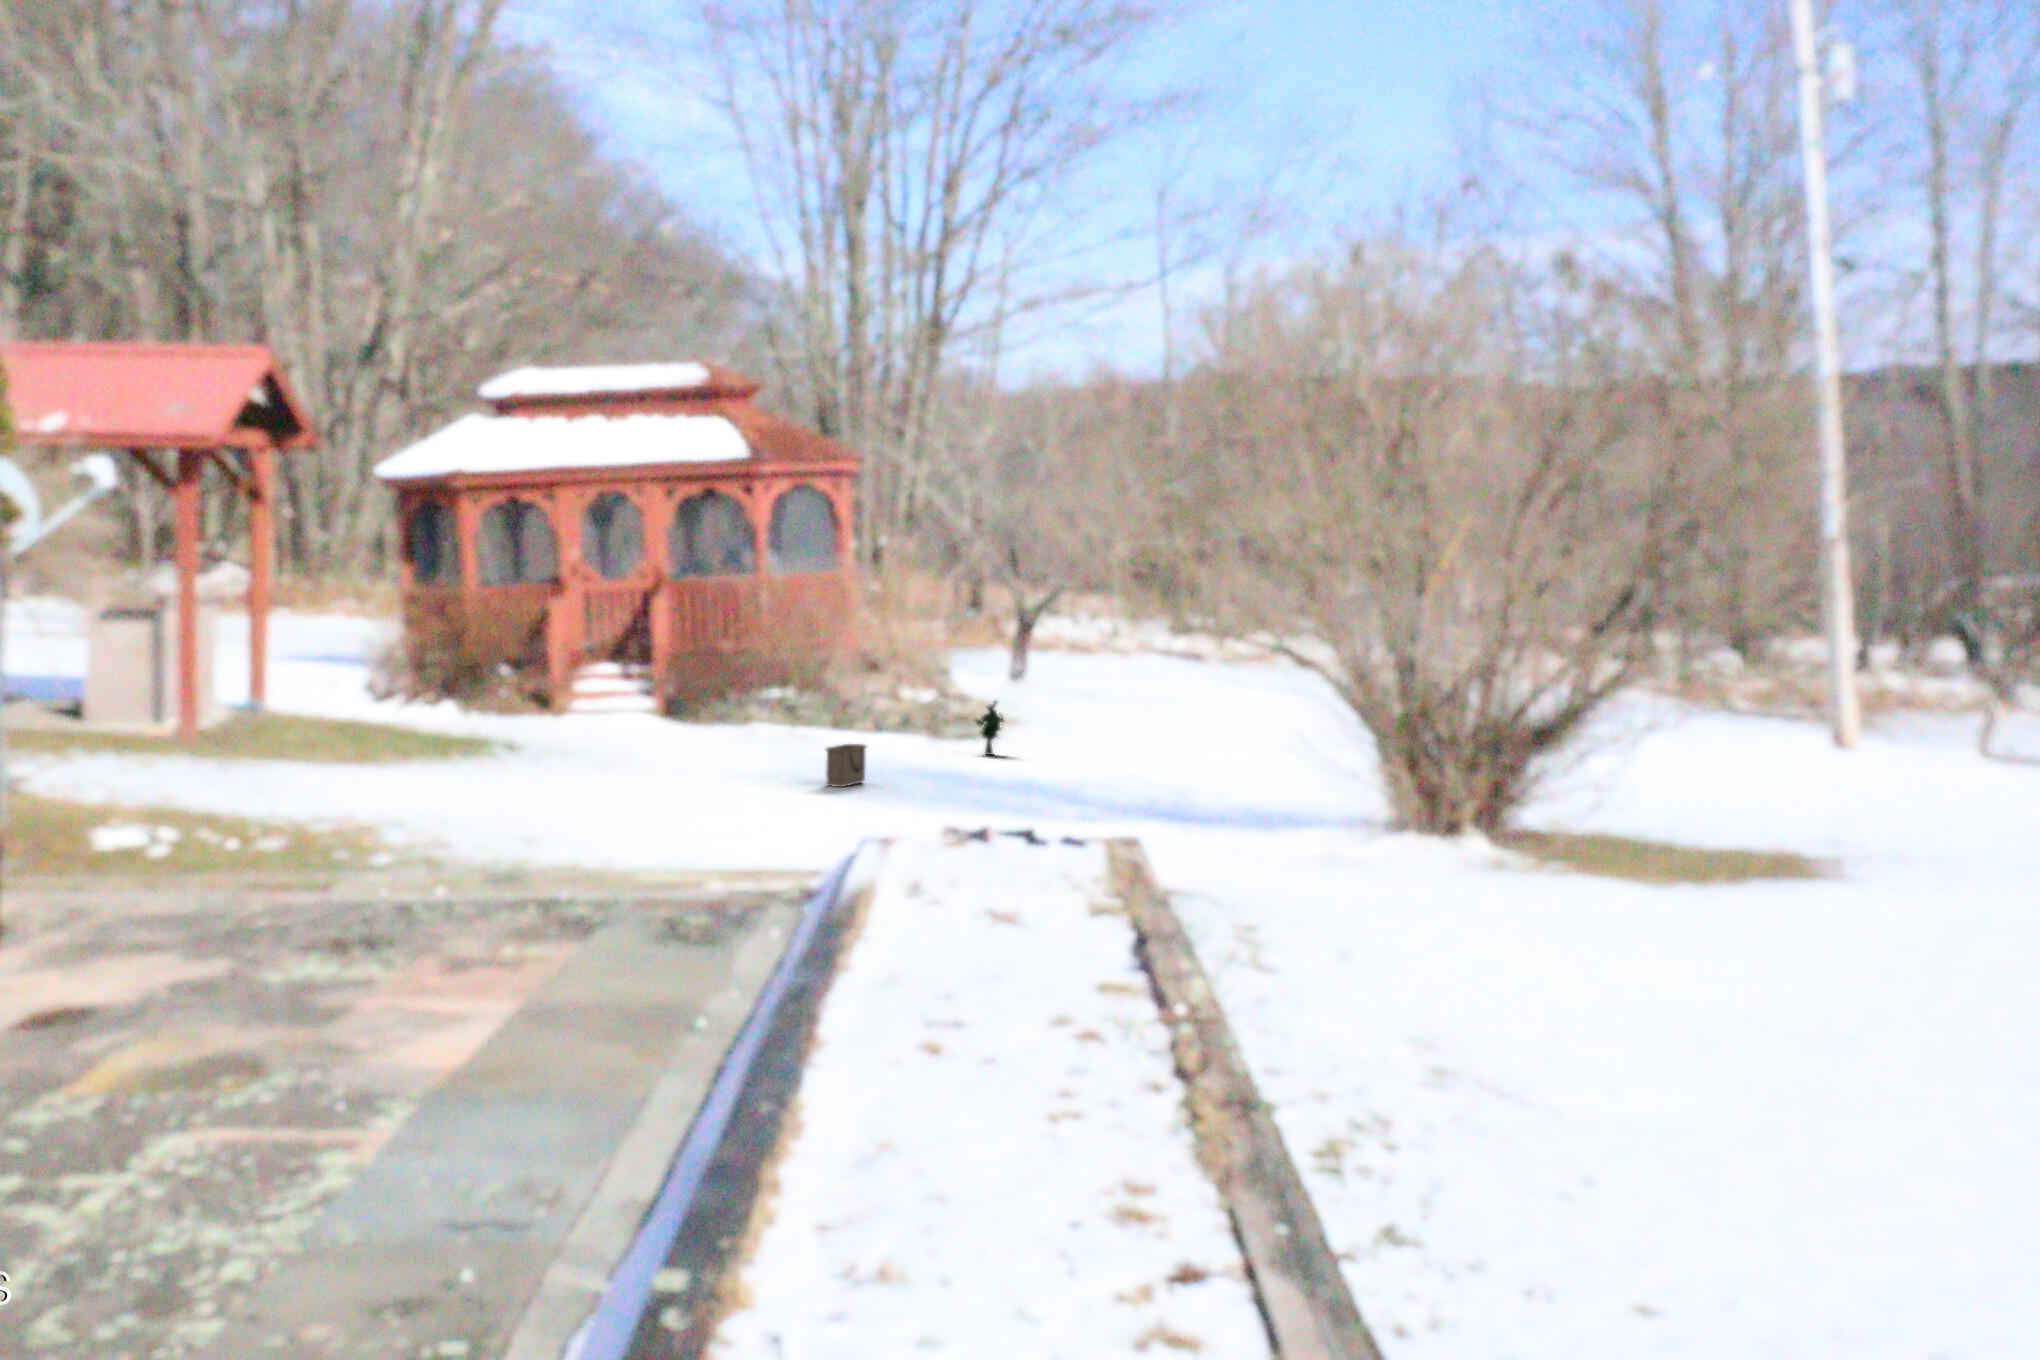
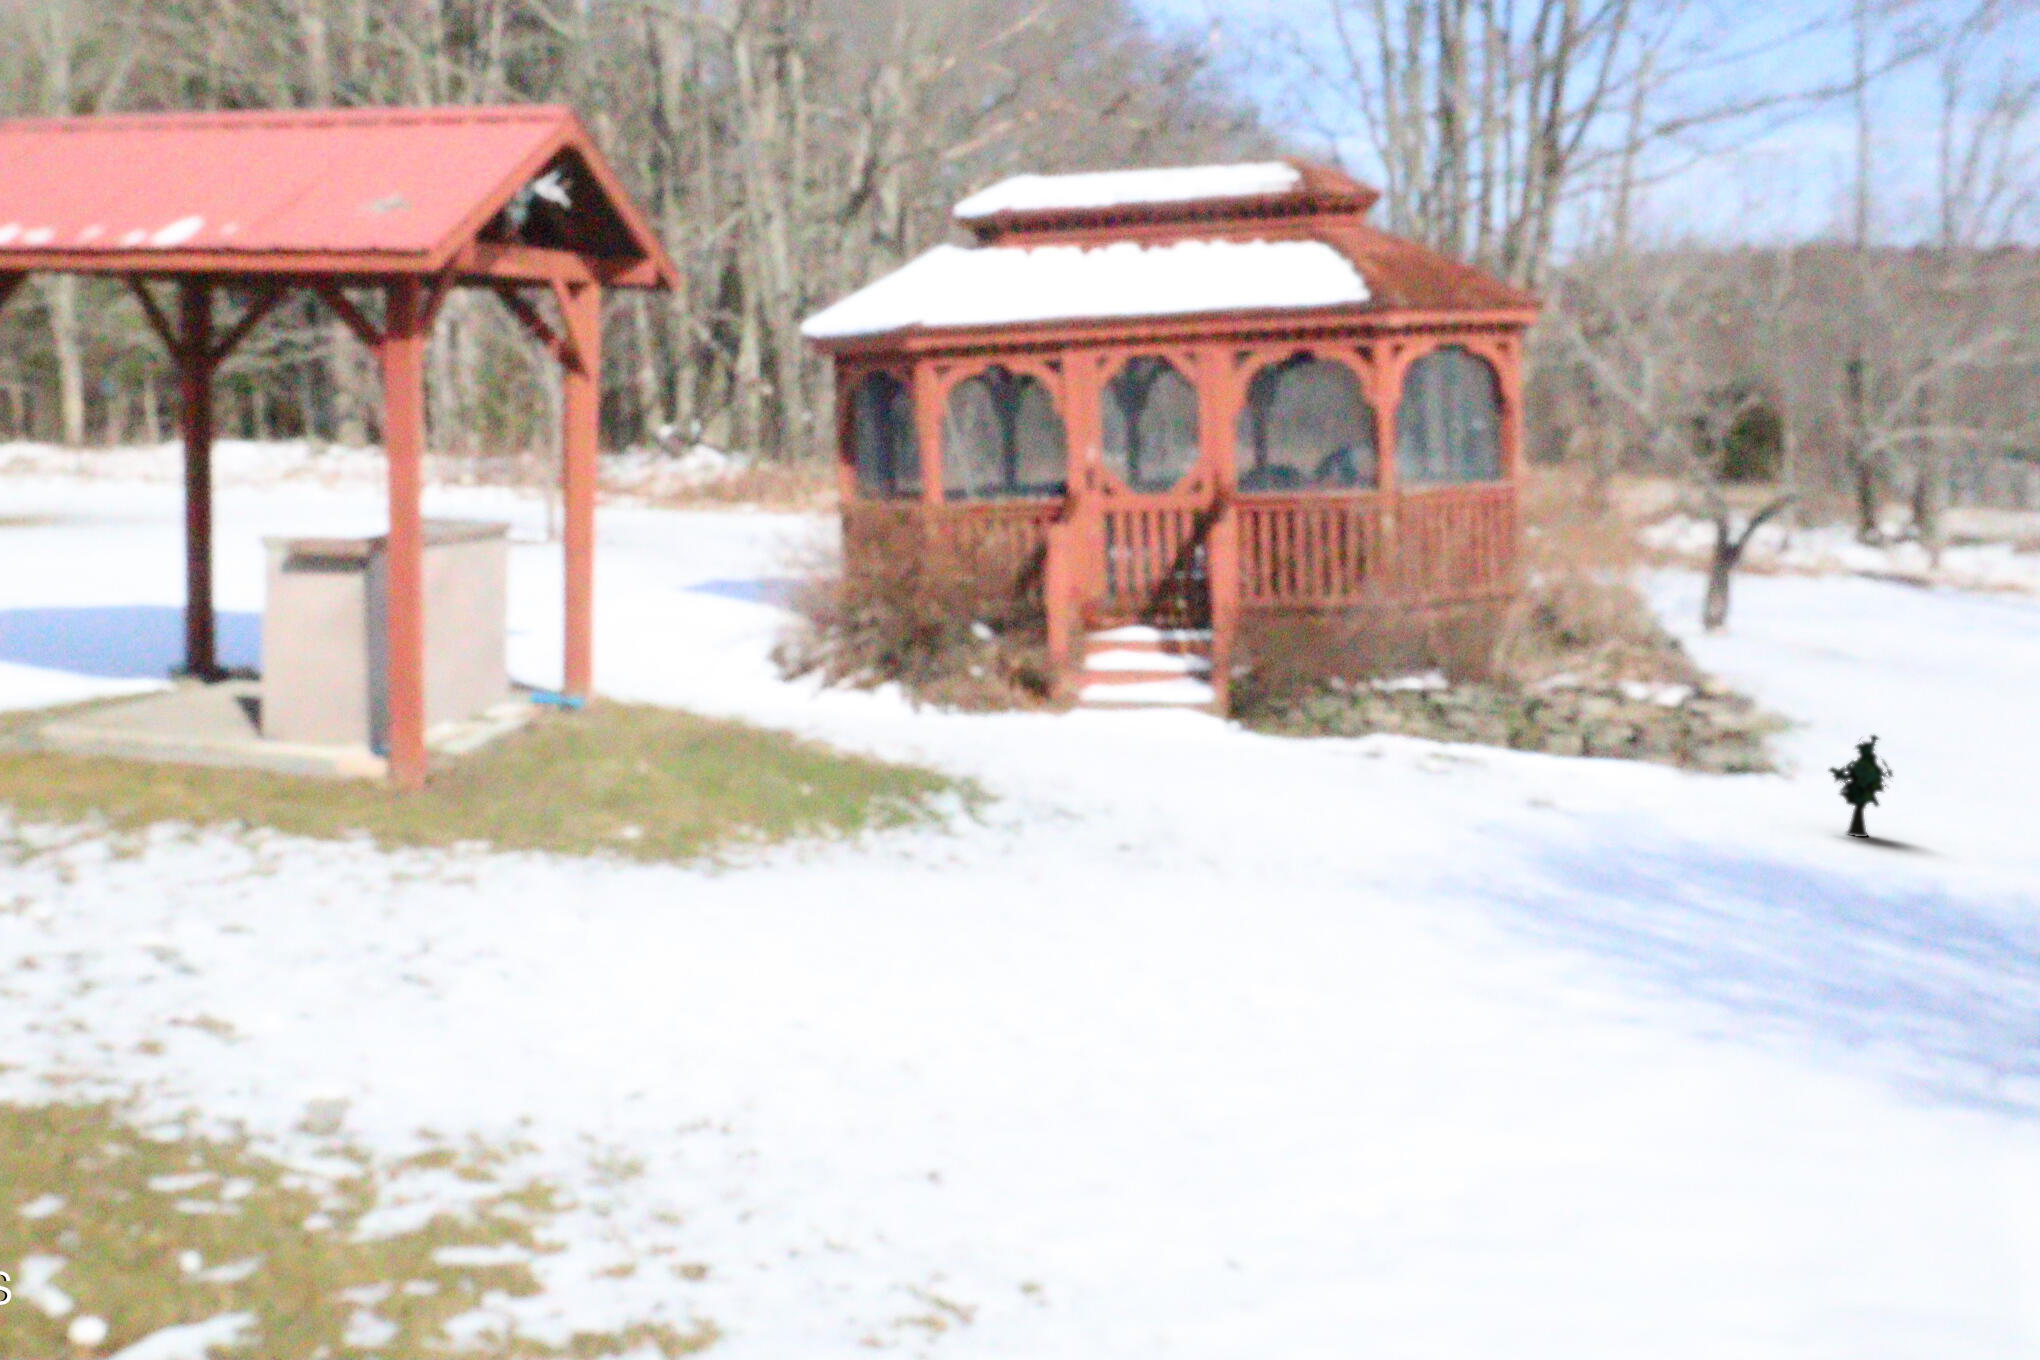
basket: present [826,744,866,787] -> none [1661,870,1741,977]

